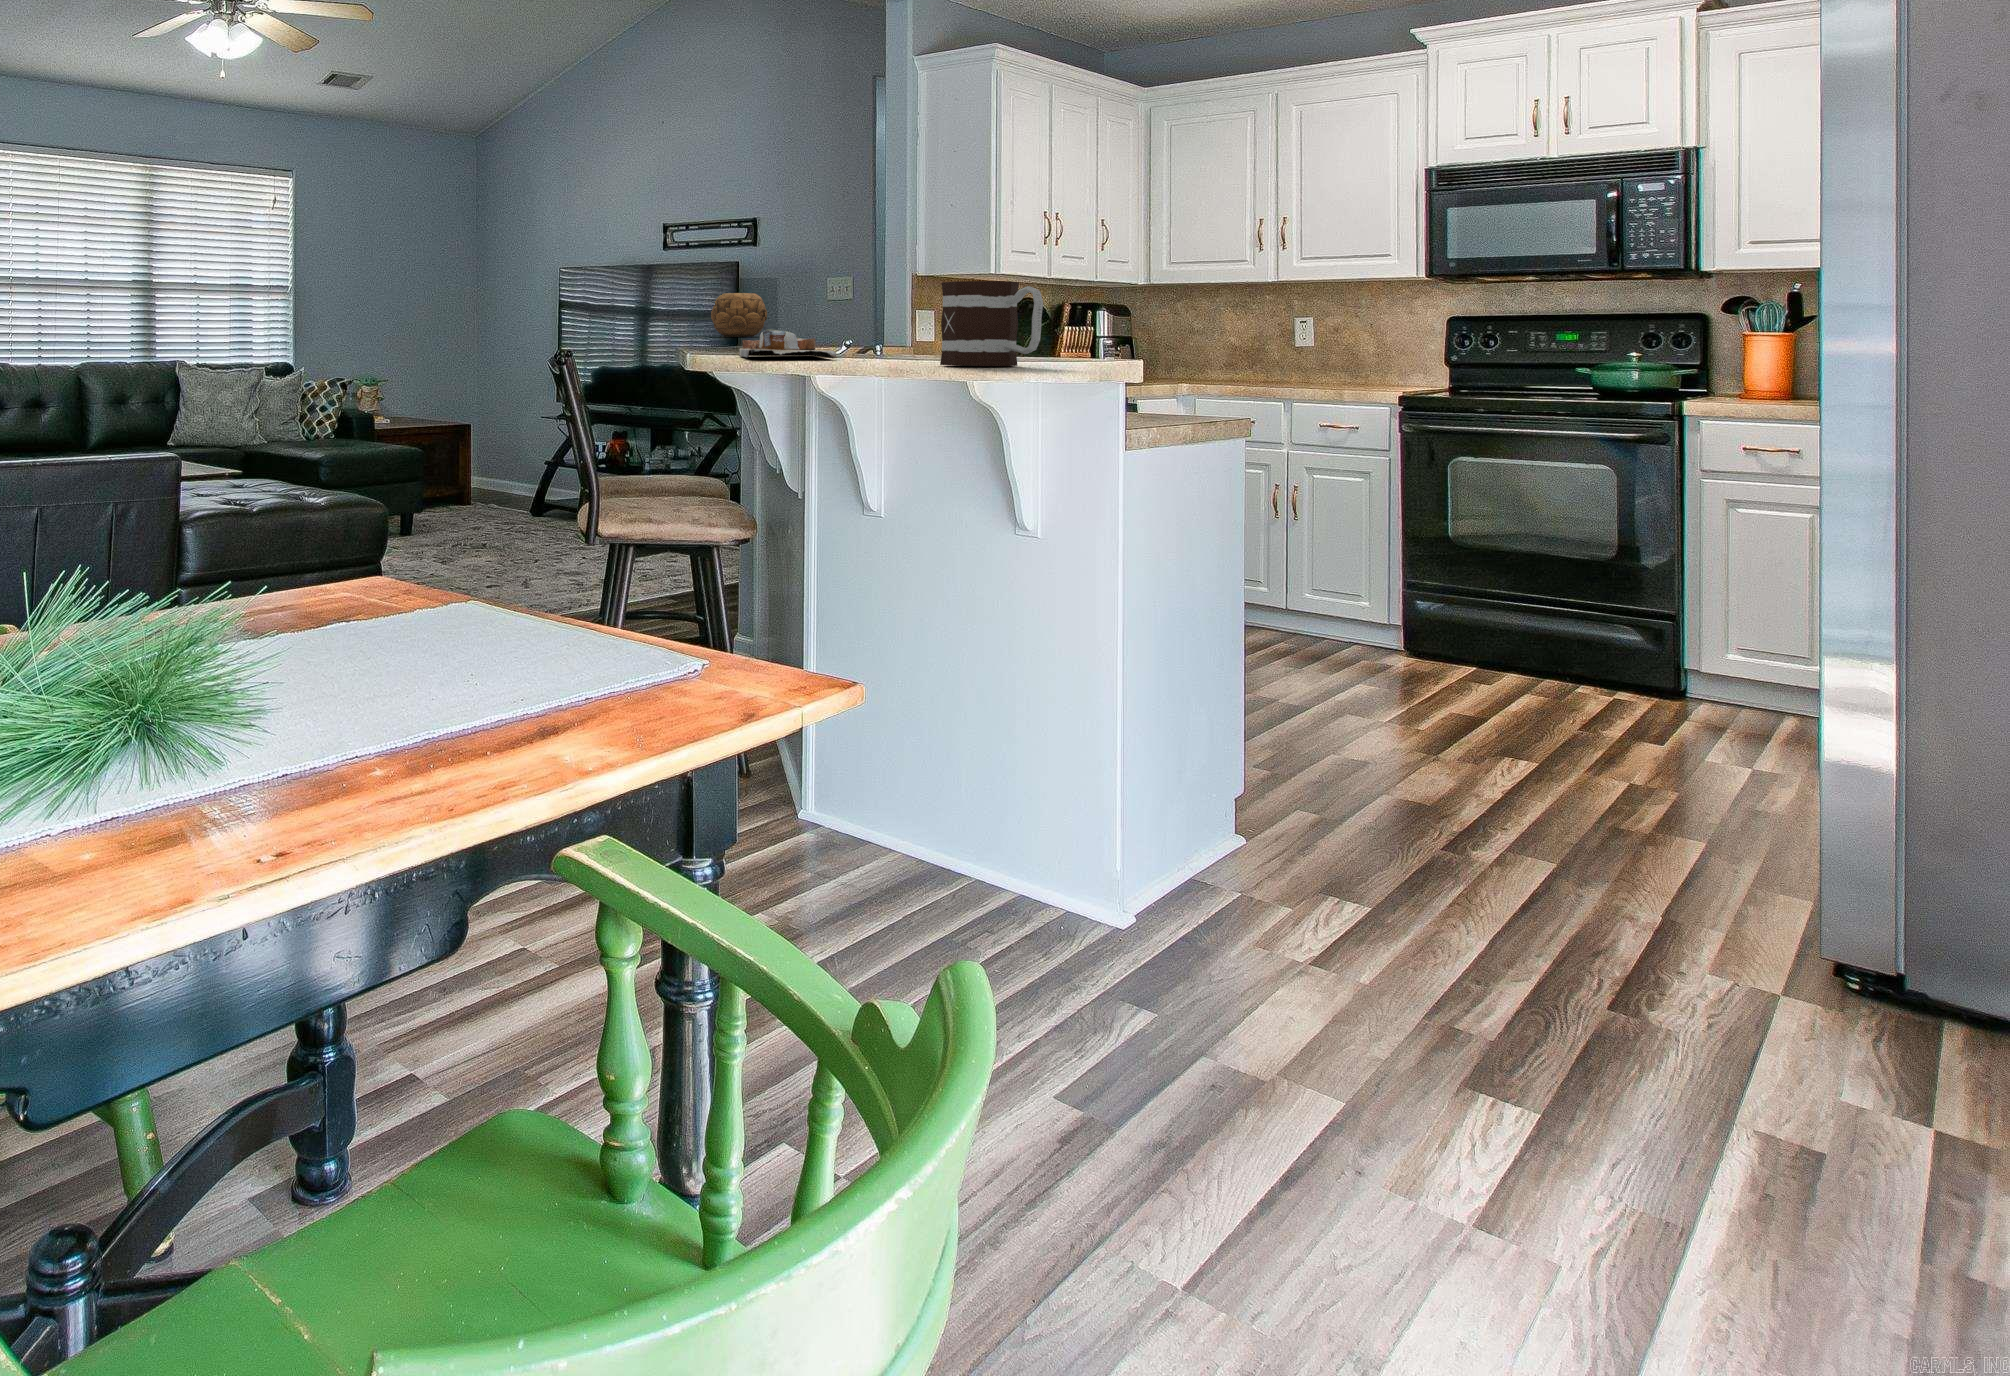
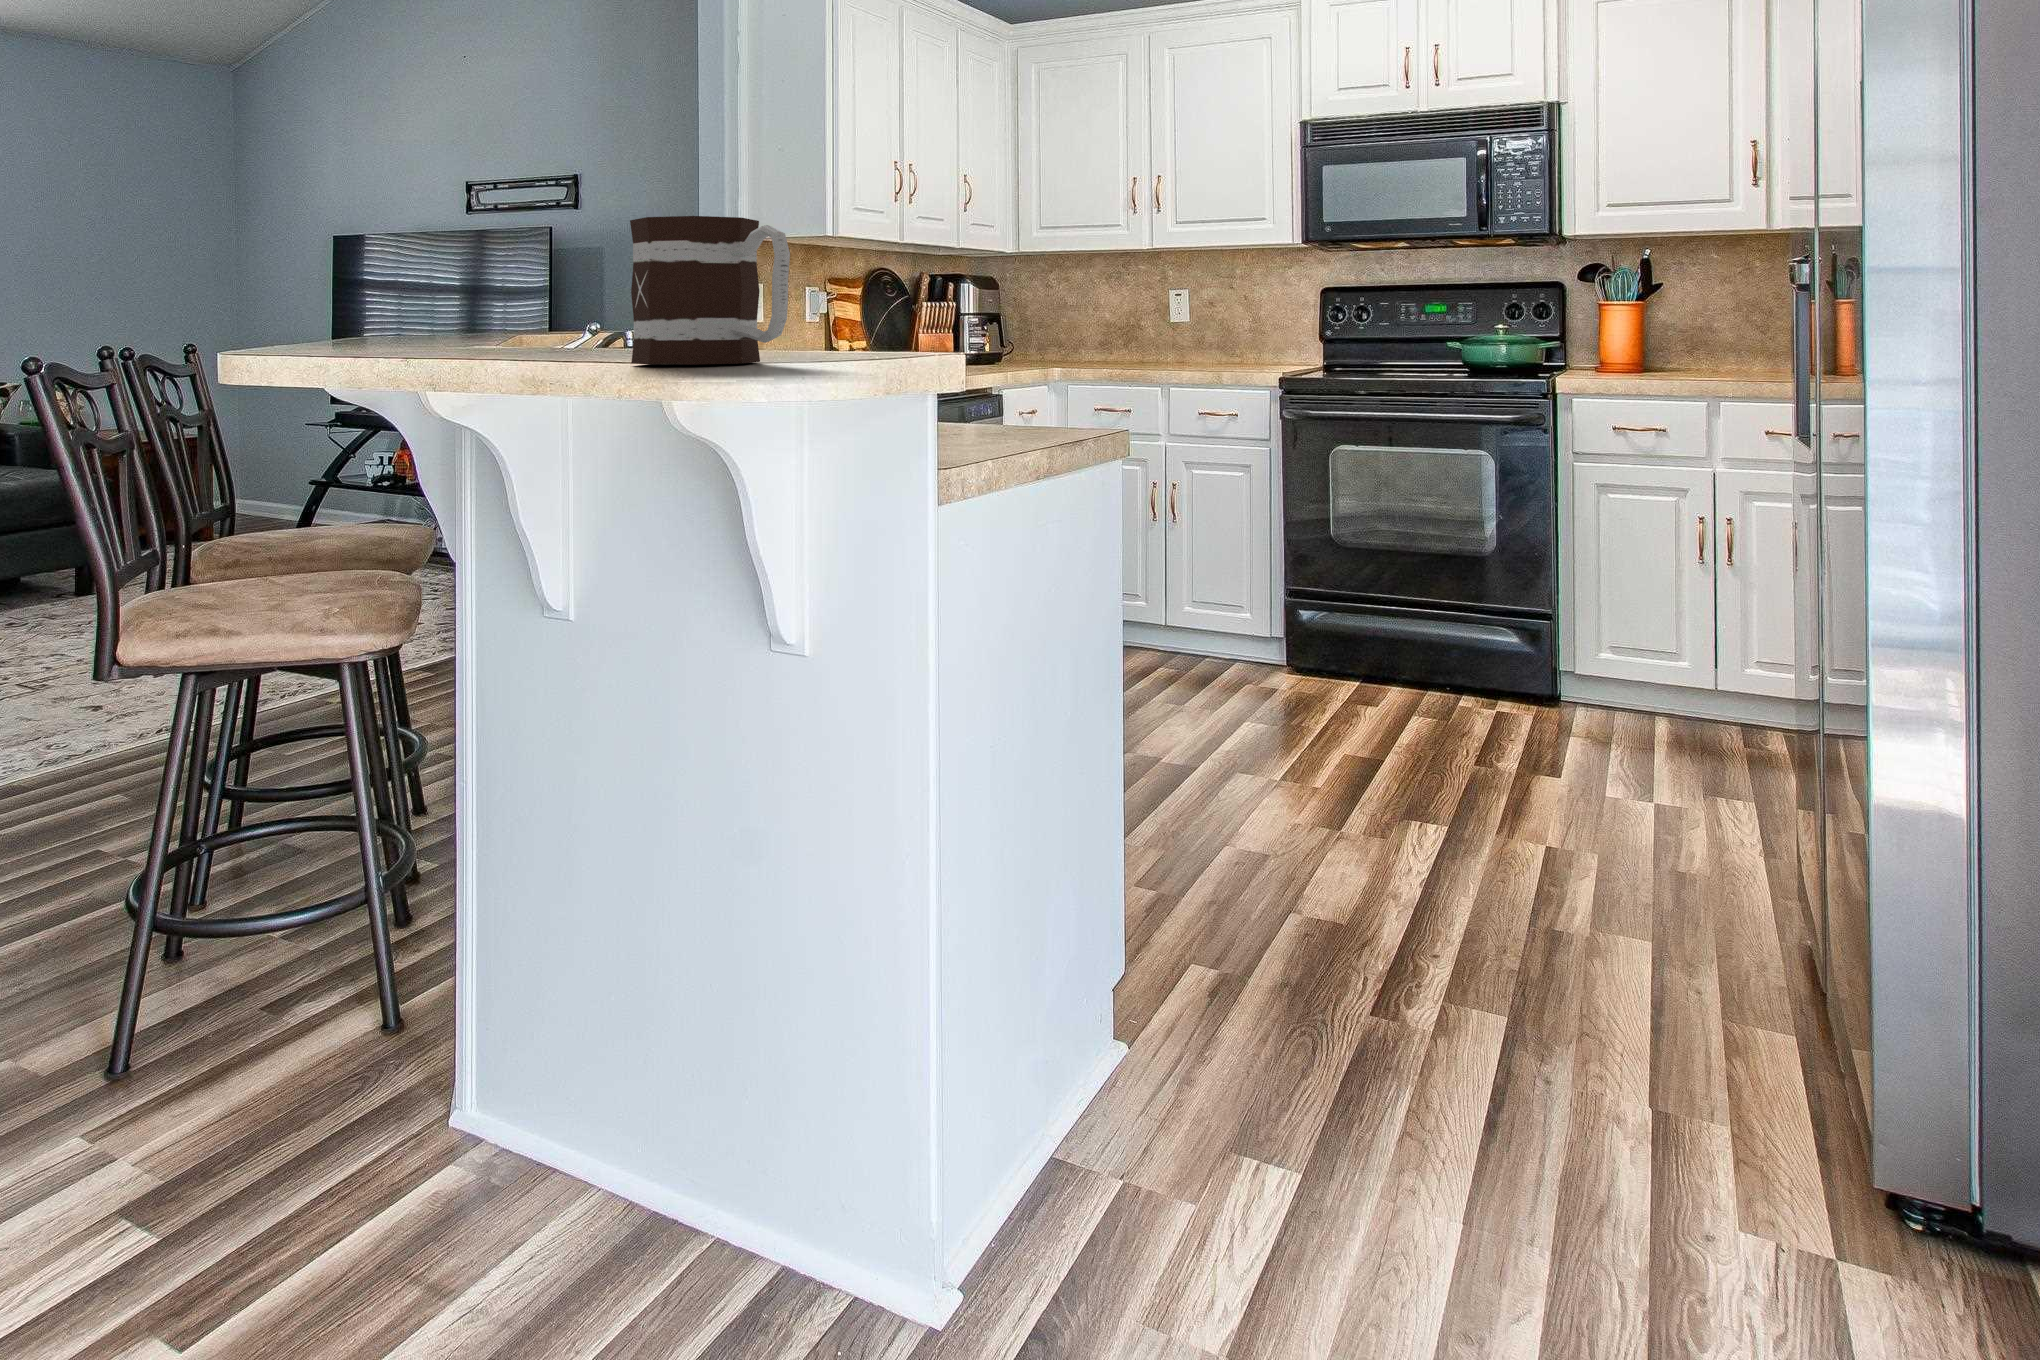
decorative bowl: present [711,293,767,337] -> none [522,265,592,320]
cutting board: present [739,330,837,358] -> none [367,308,518,353]

